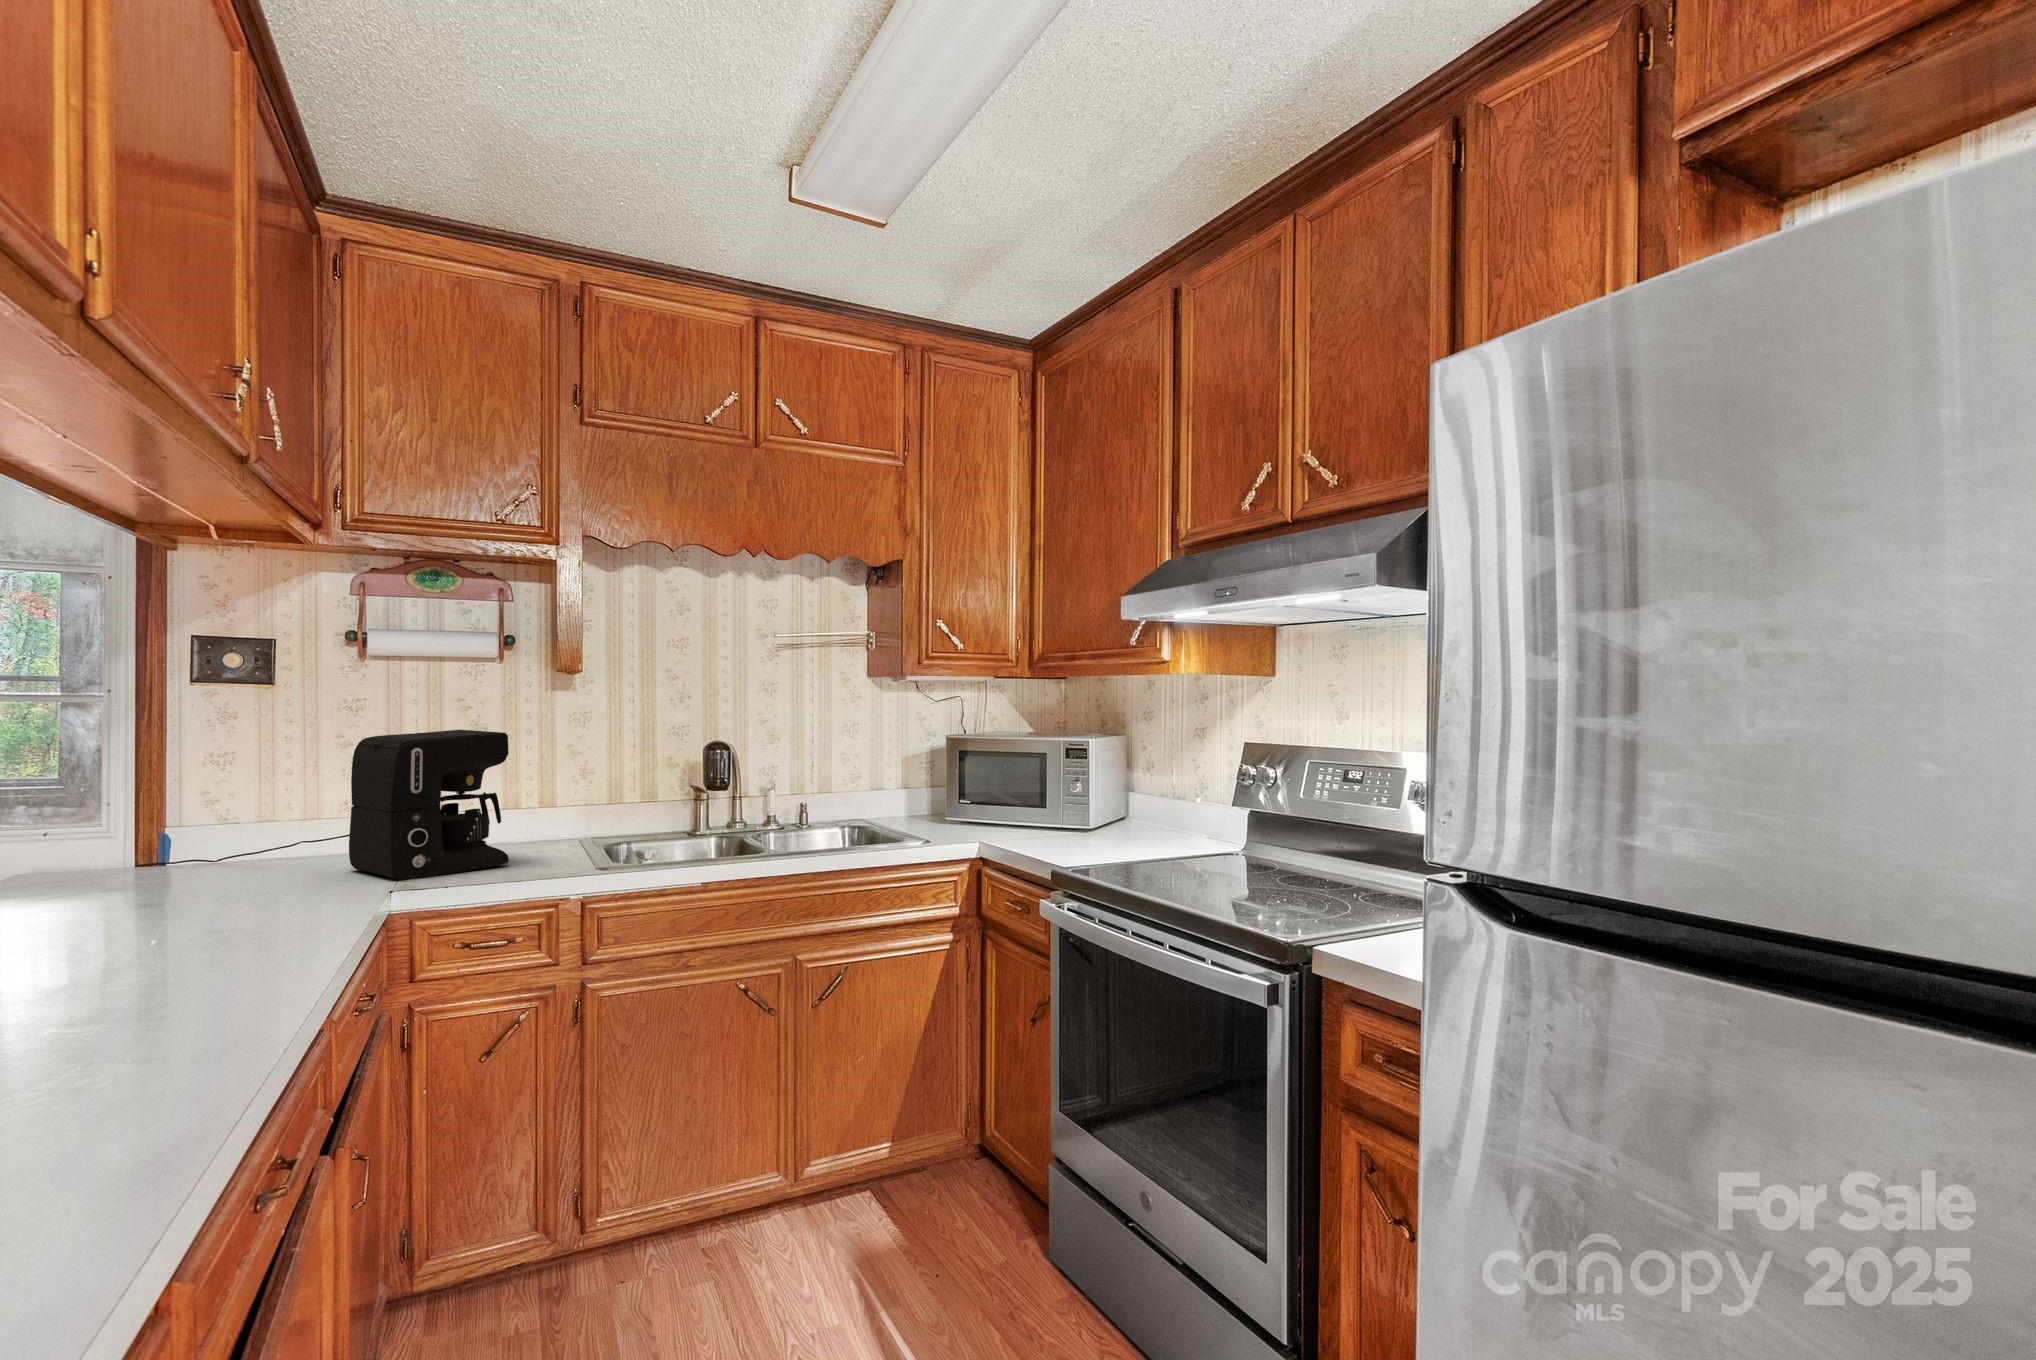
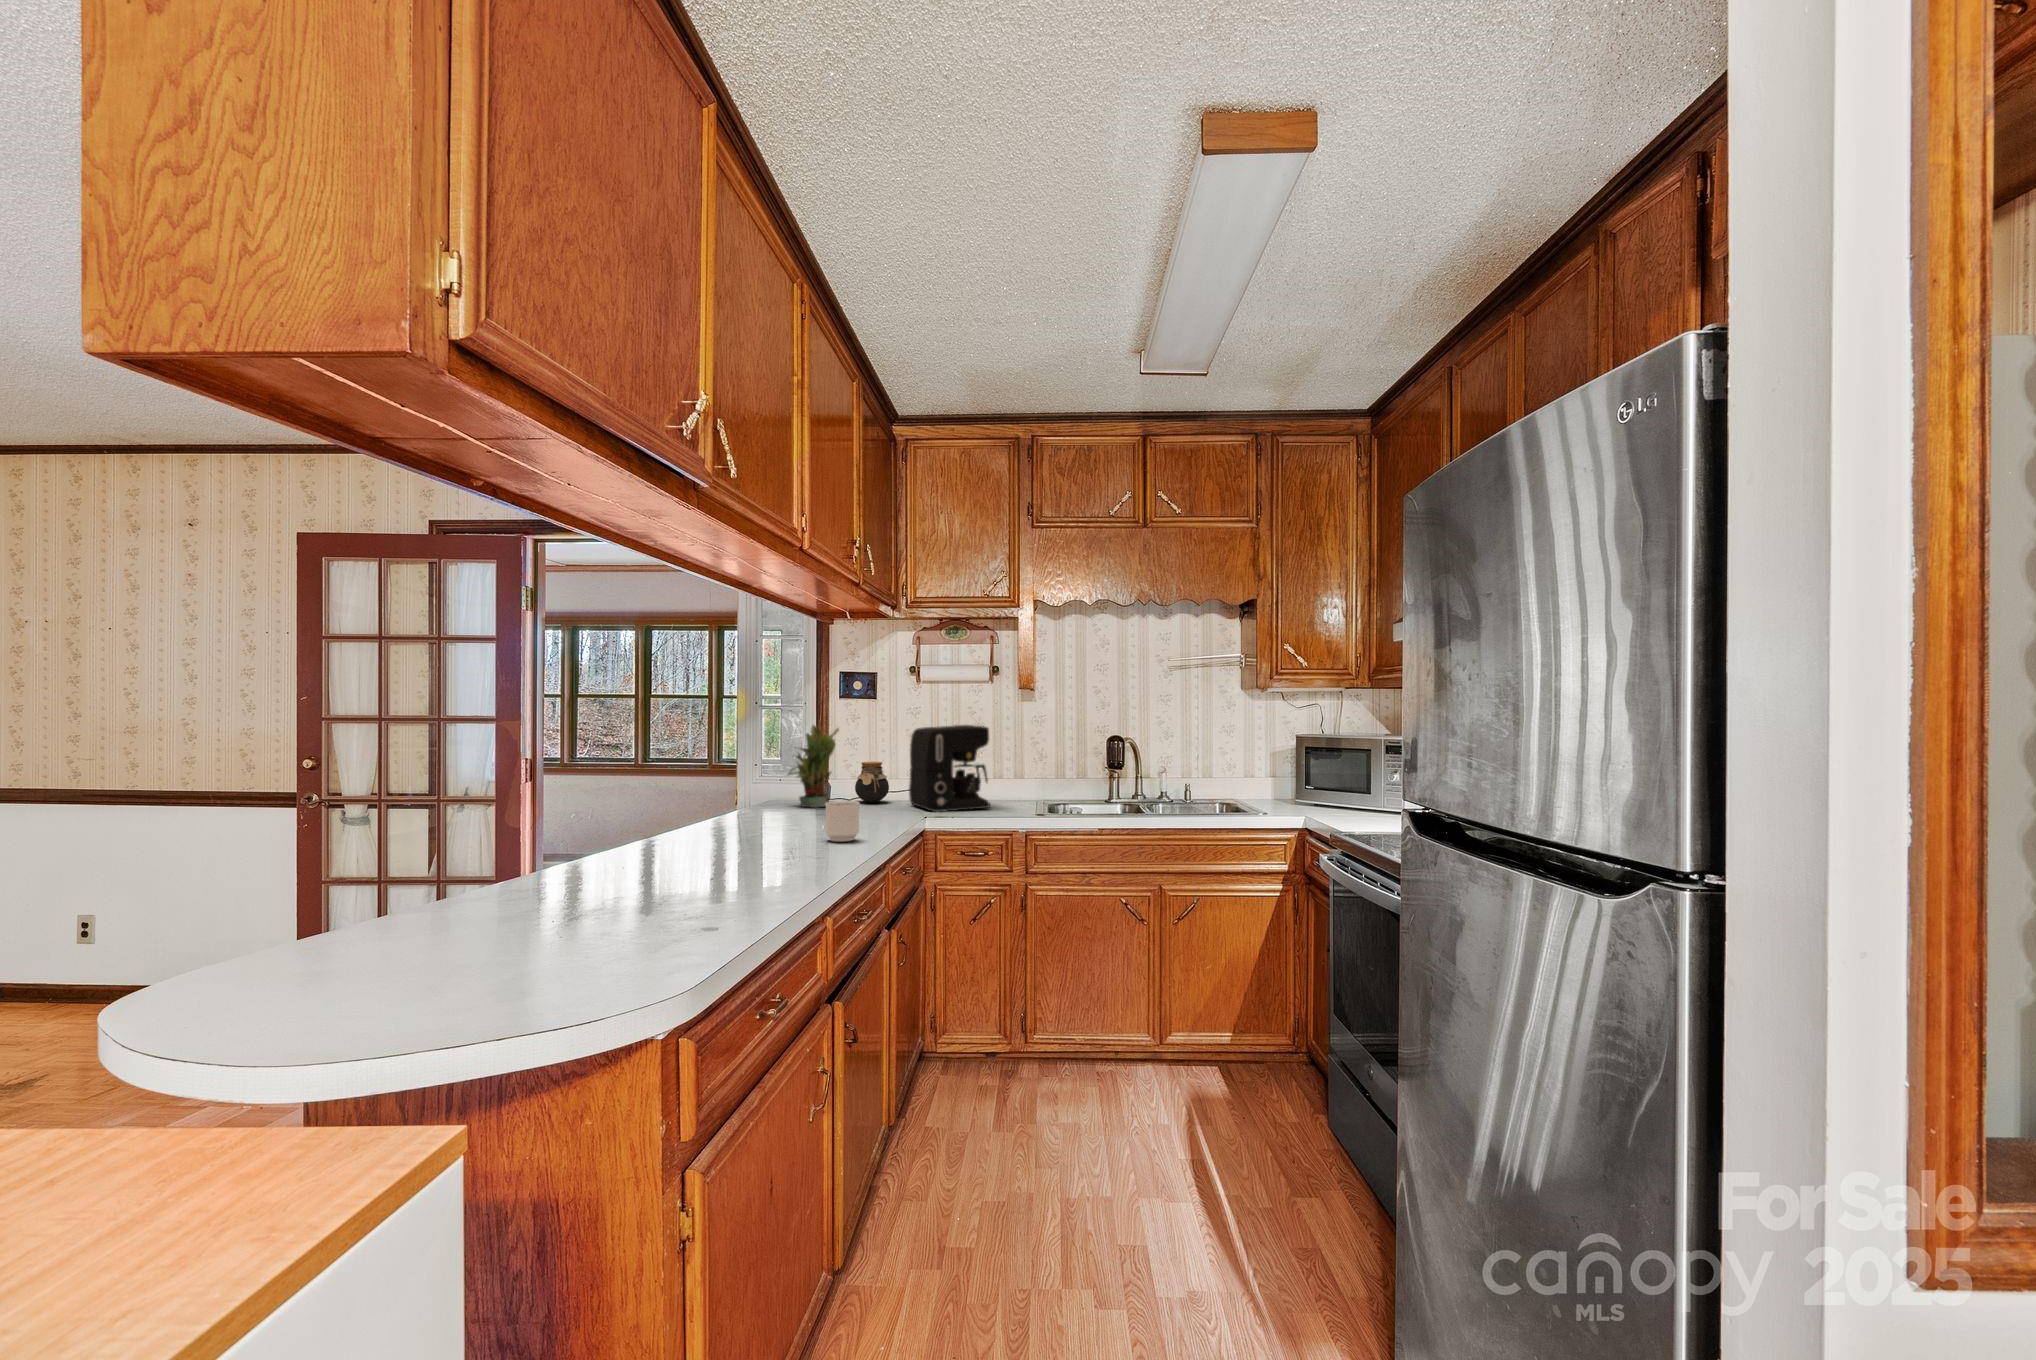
potted plant: none [55,736,195,896] -> present [788,725,839,807]
jar: none [228,798,304,872] -> present [855,762,889,803]
mug: none [176,891,268,982] -> present [825,801,859,842]

